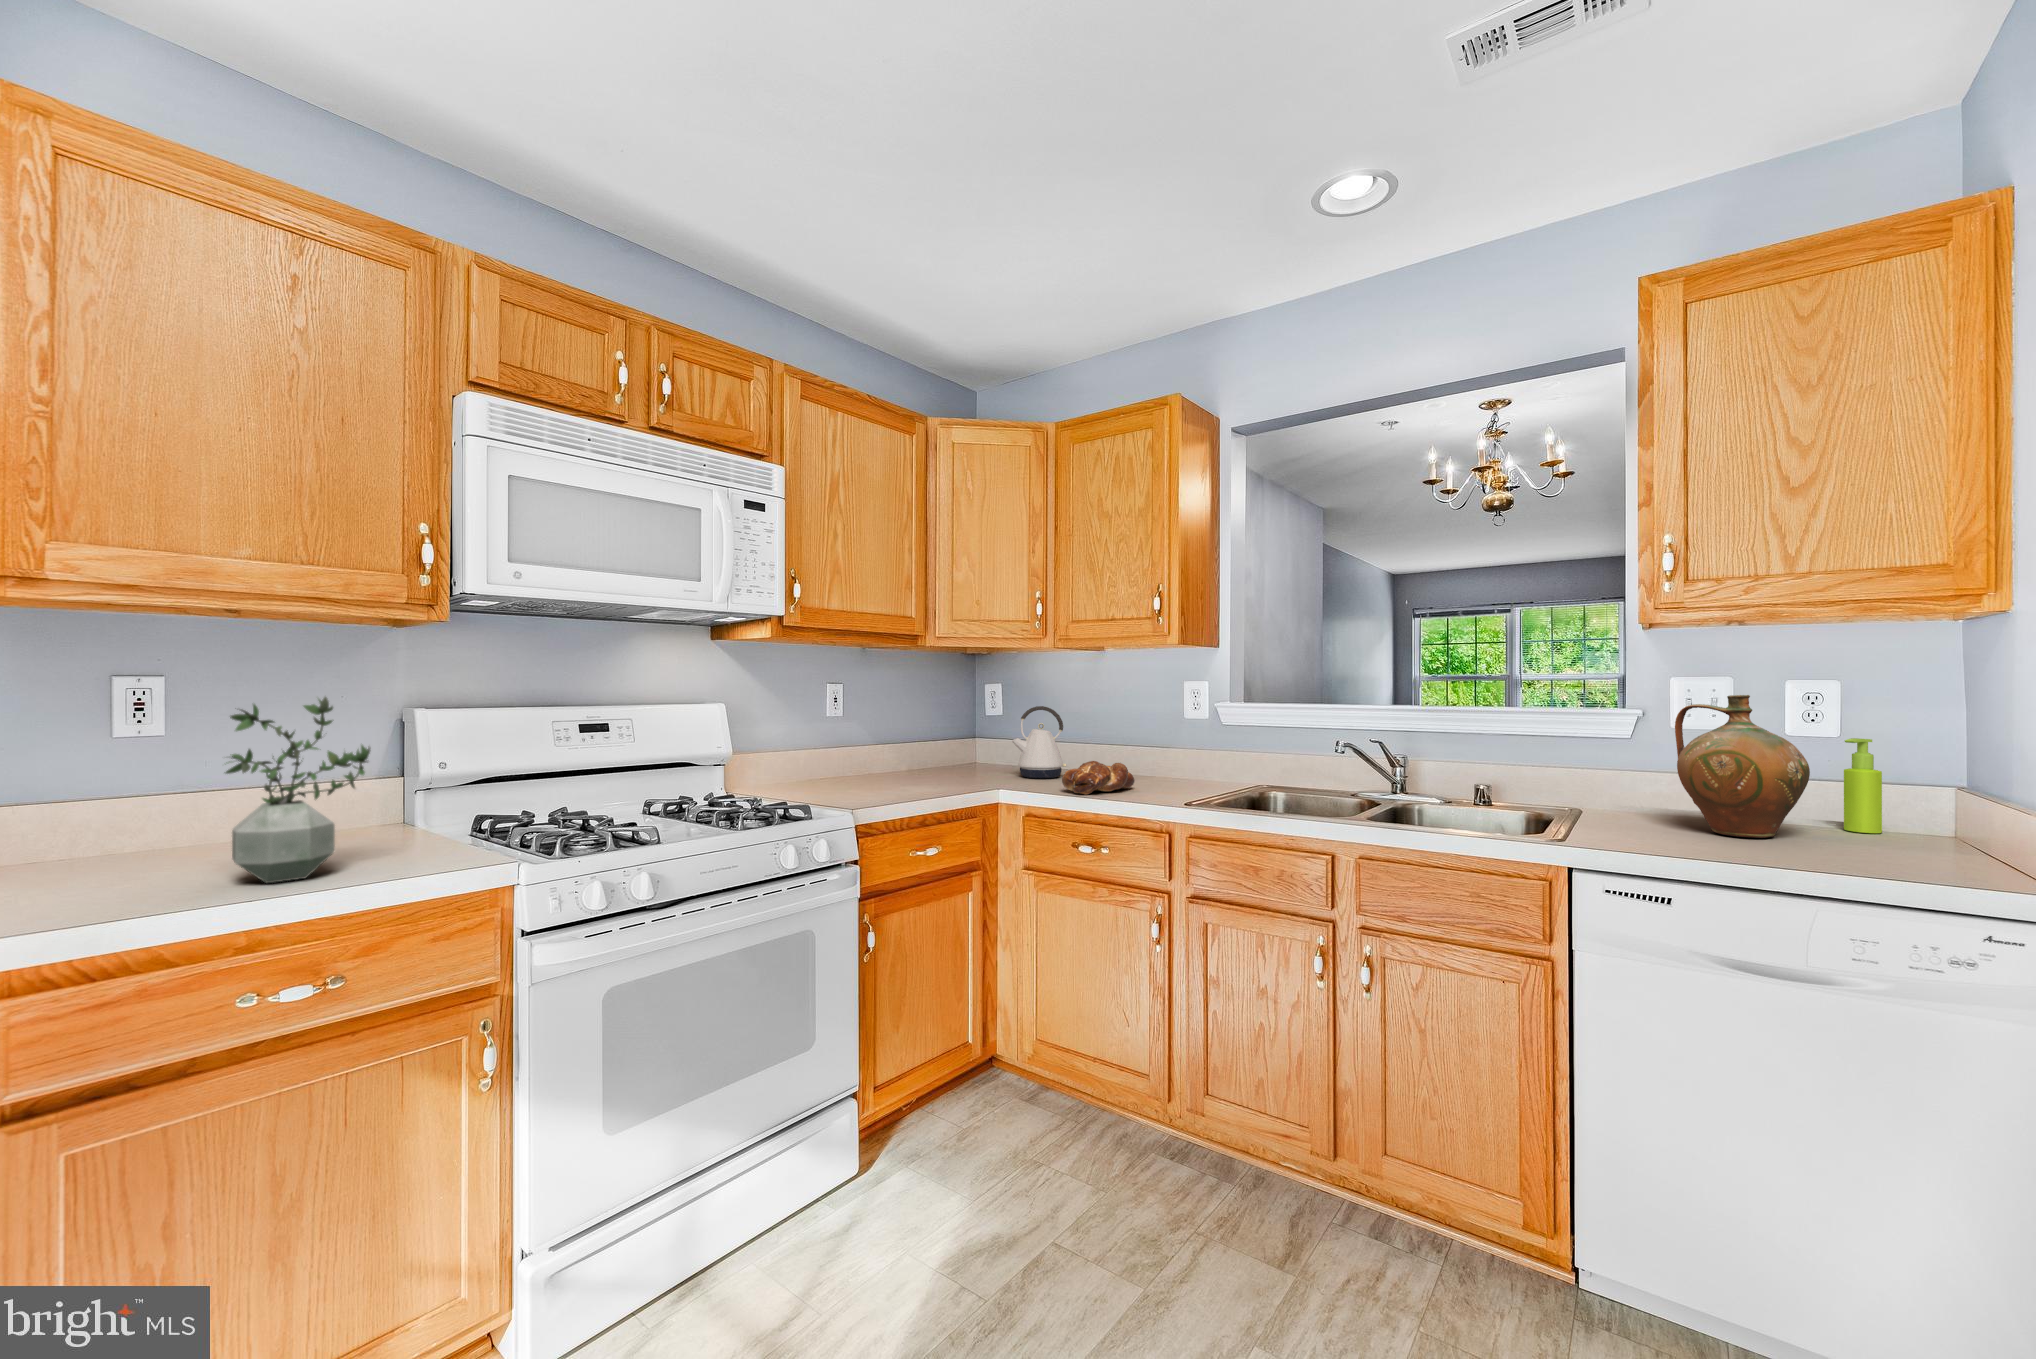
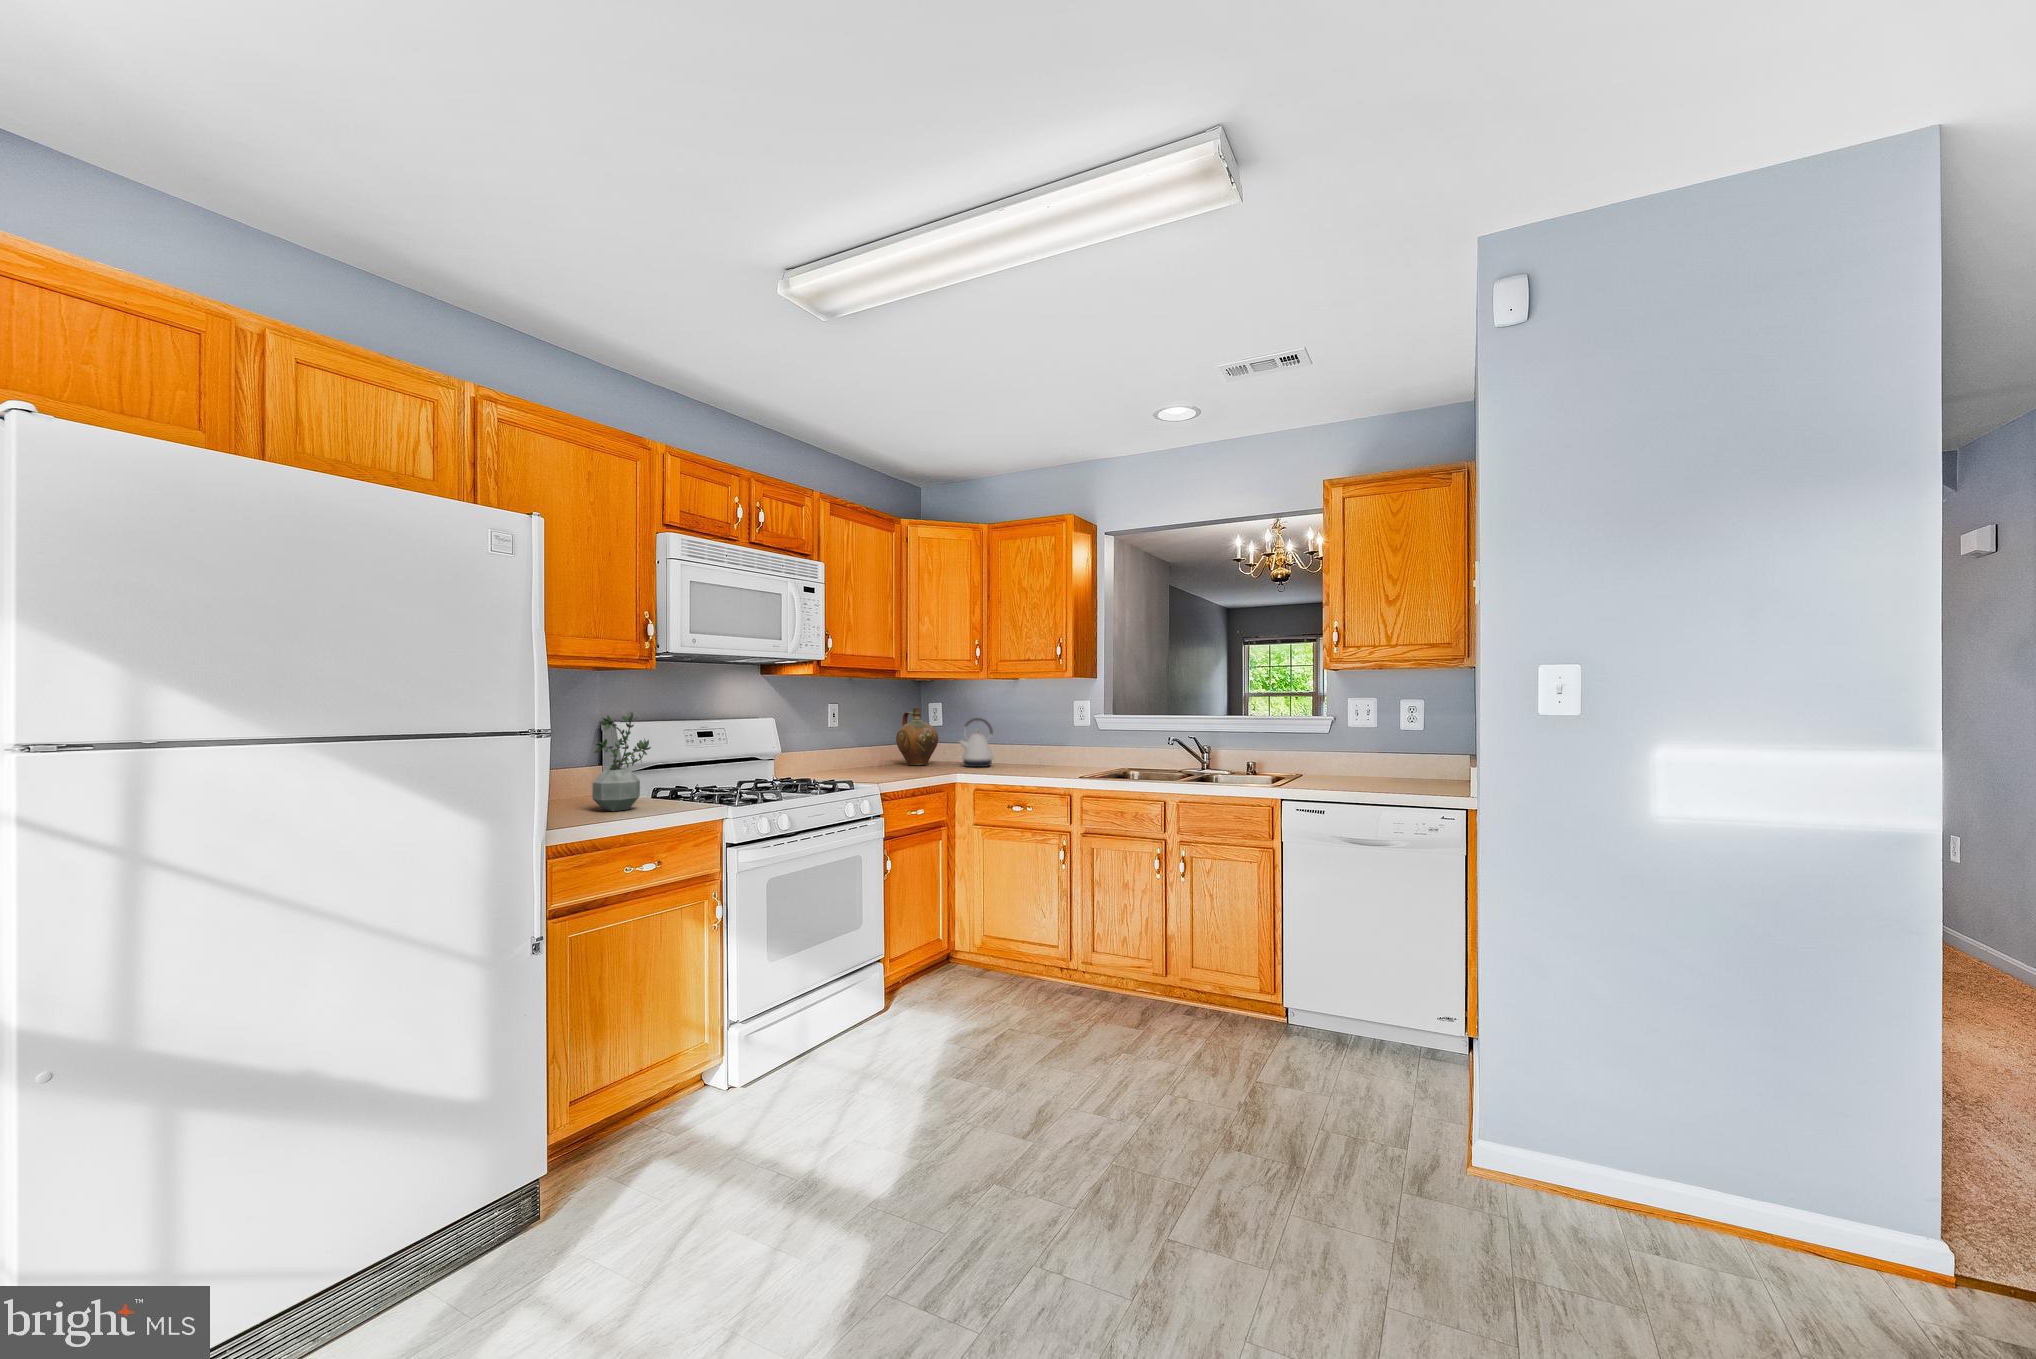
ceramic jug: present [1675,695,1810,838] -> present [896,708,938,765]
soap dispenser: present [1844,738,1882,833] -> none [1422,730,1439,779]
bread loaf: present [1062,761,1135,795] -> none [999,753,1044,774]

